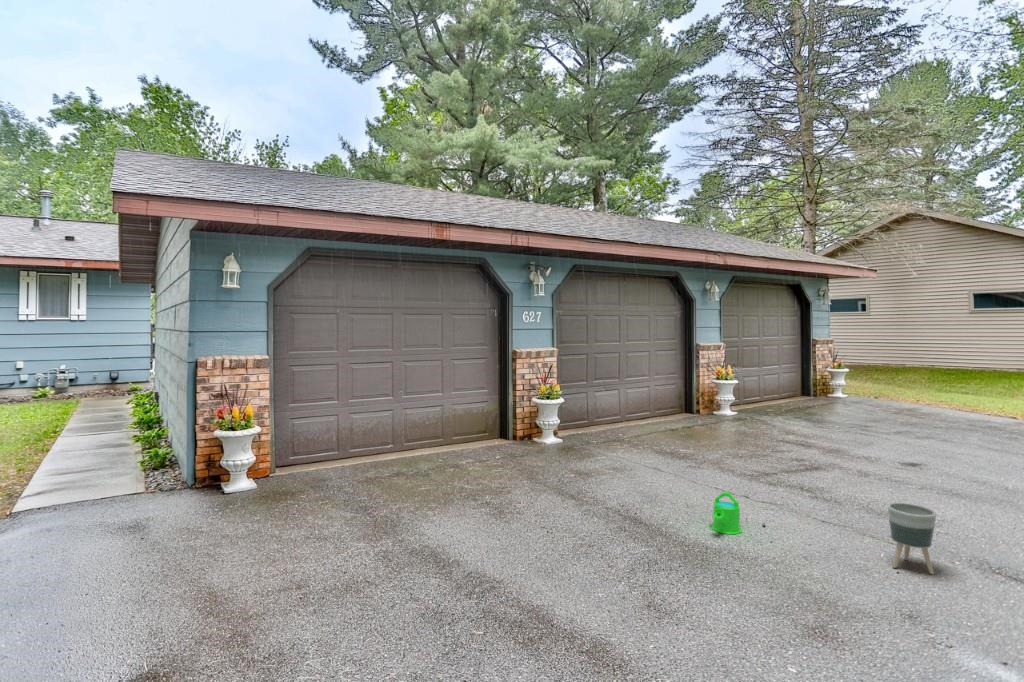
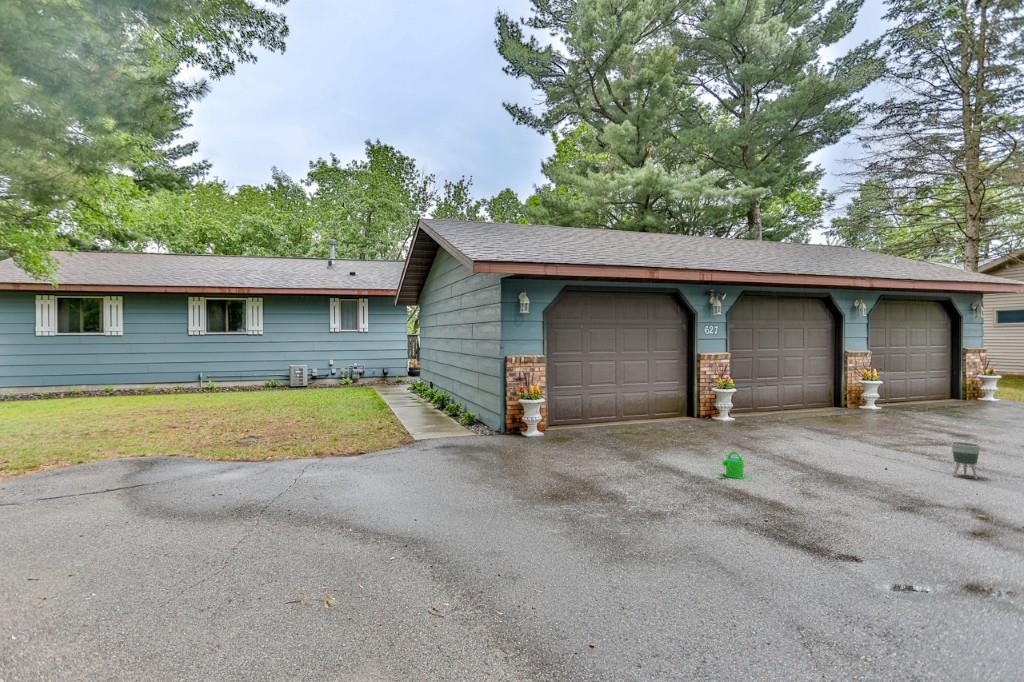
watering can: present [712,492,741,534] -> present [722,451,745,478]

